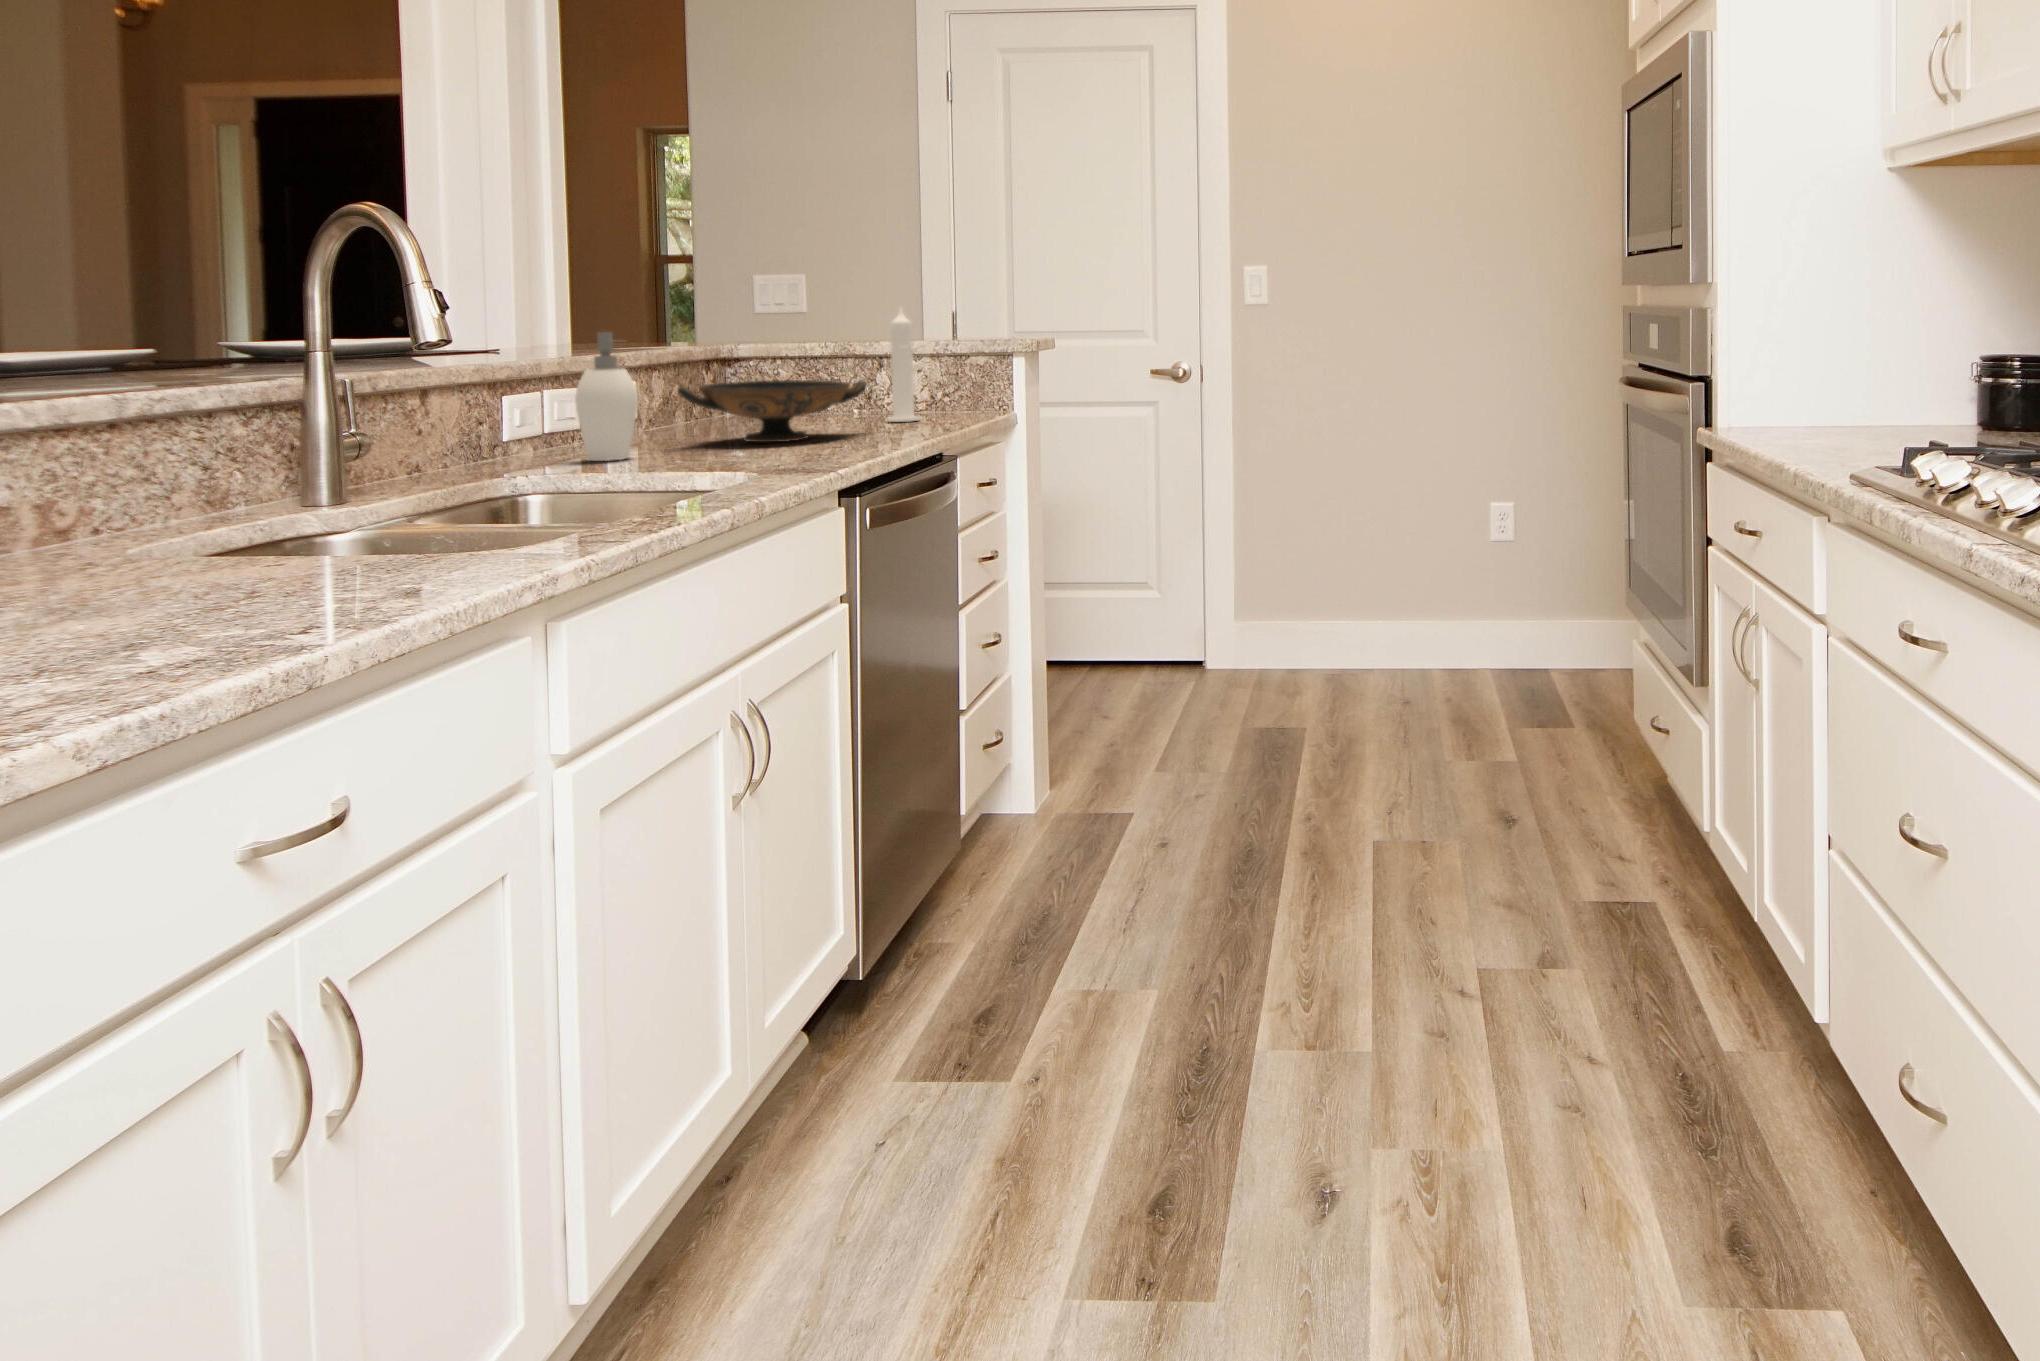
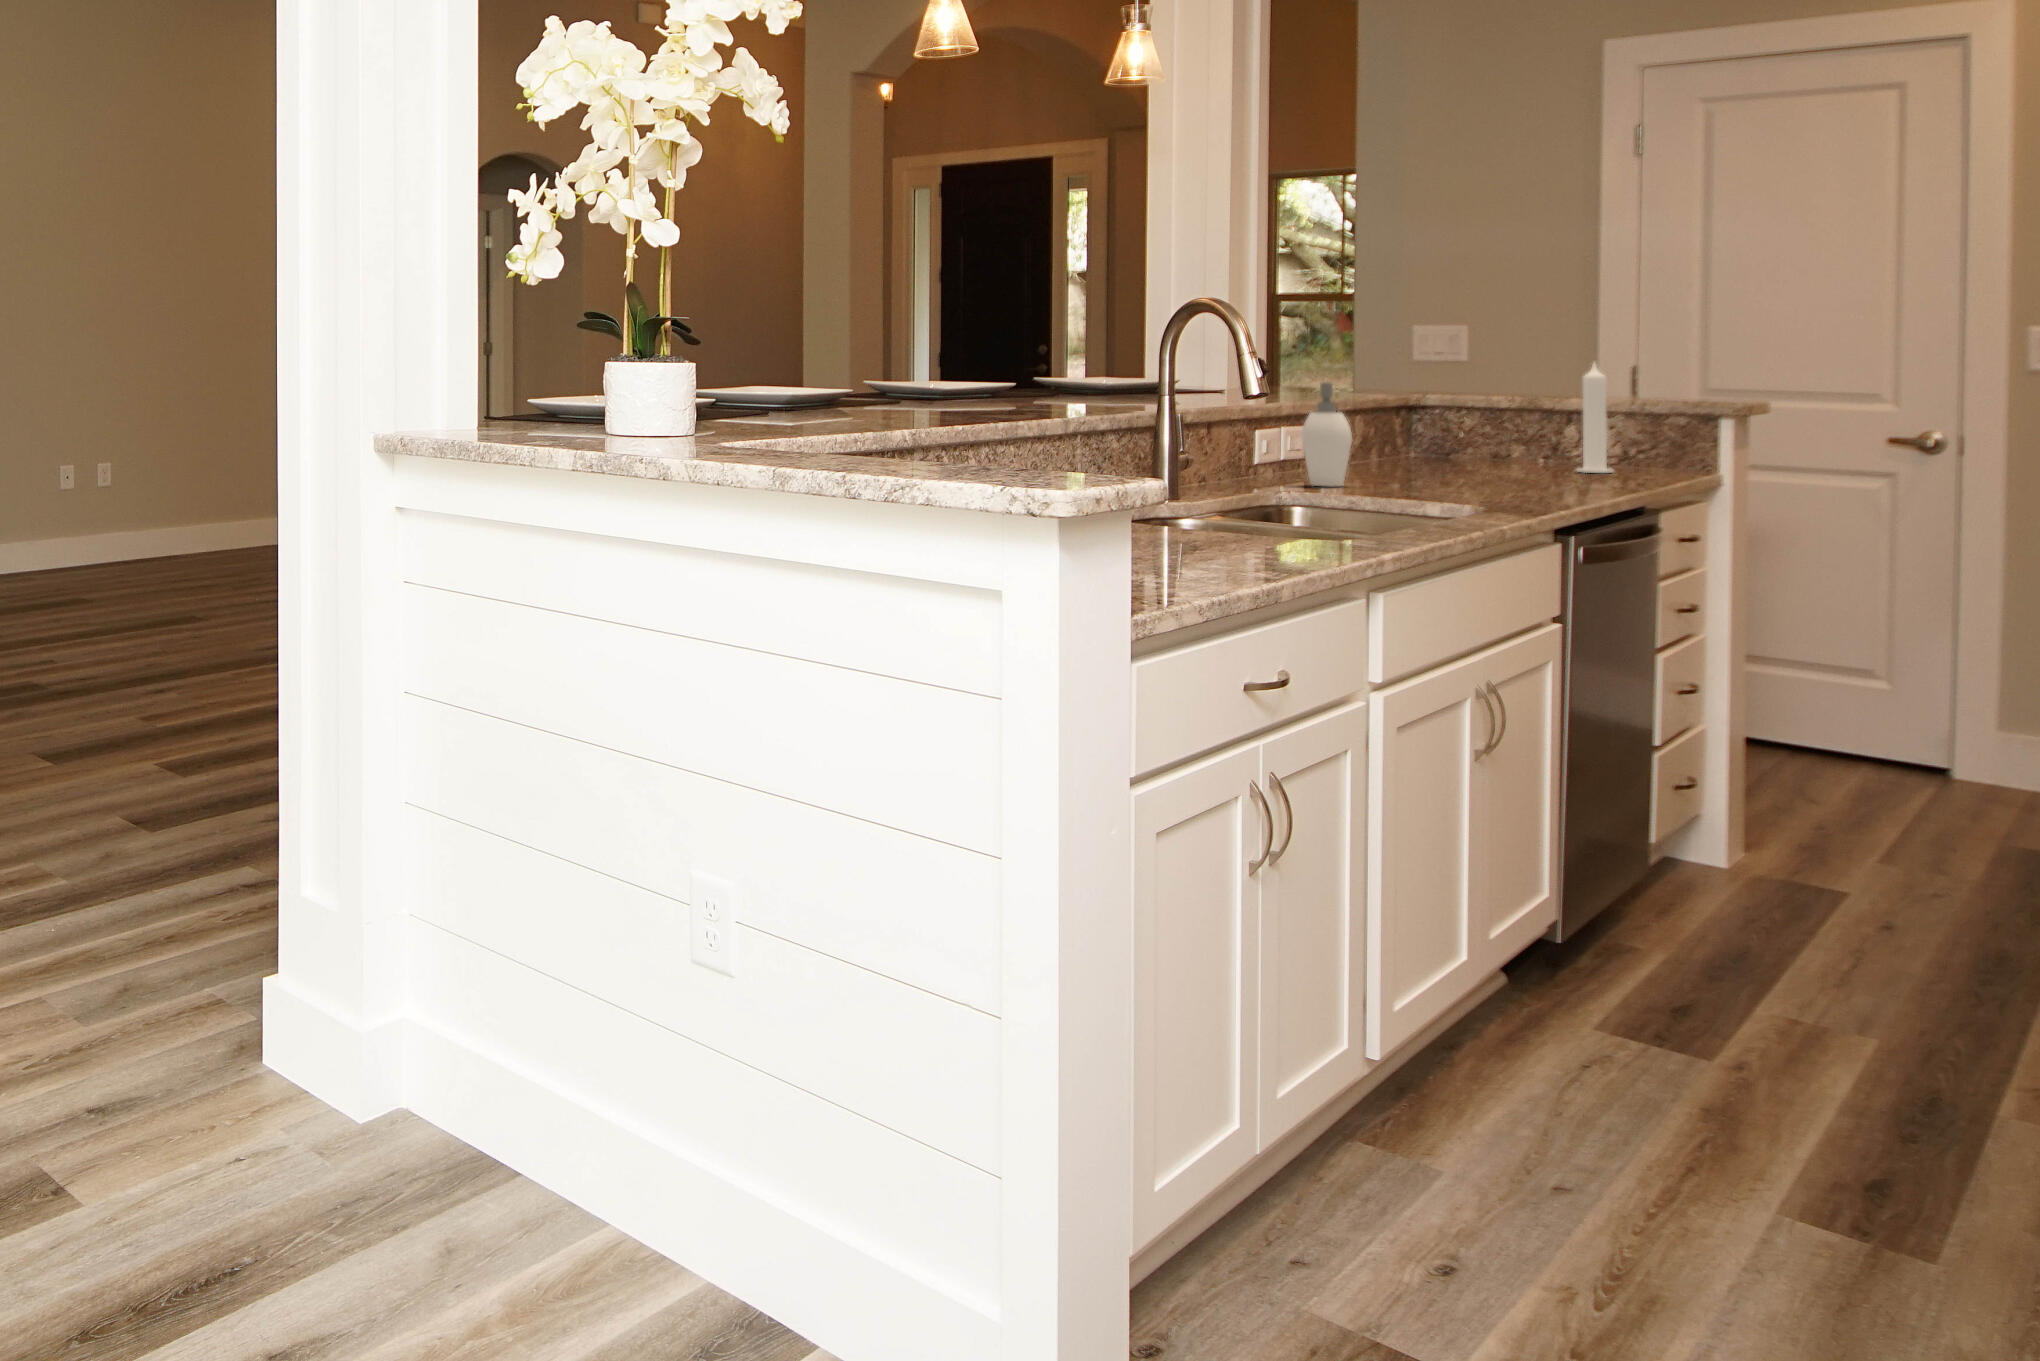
decorative bowl: present [678,380,867,442] -> none [1381,427,1560,482]

